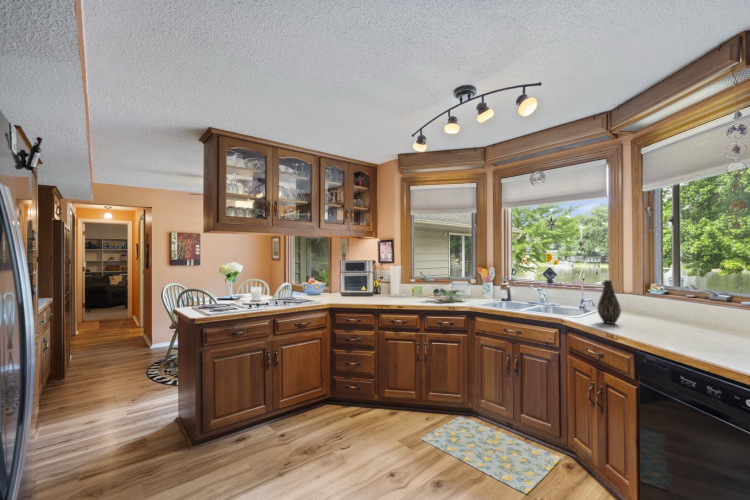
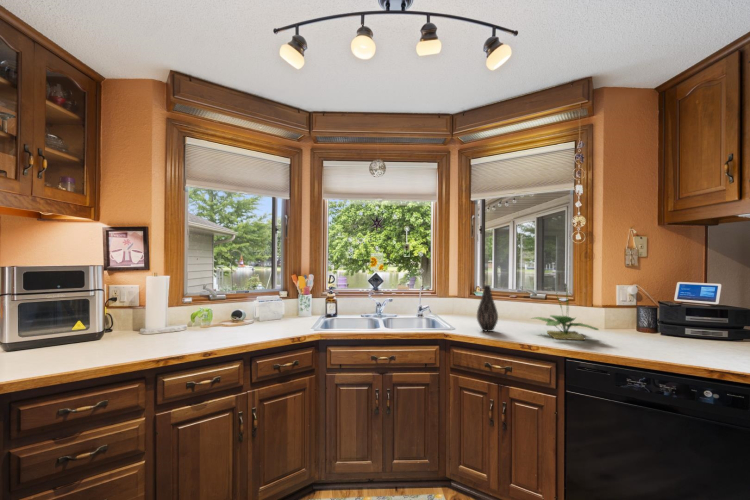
potted plant: present [440,277,461,302] -> present [534,285,598,340]

